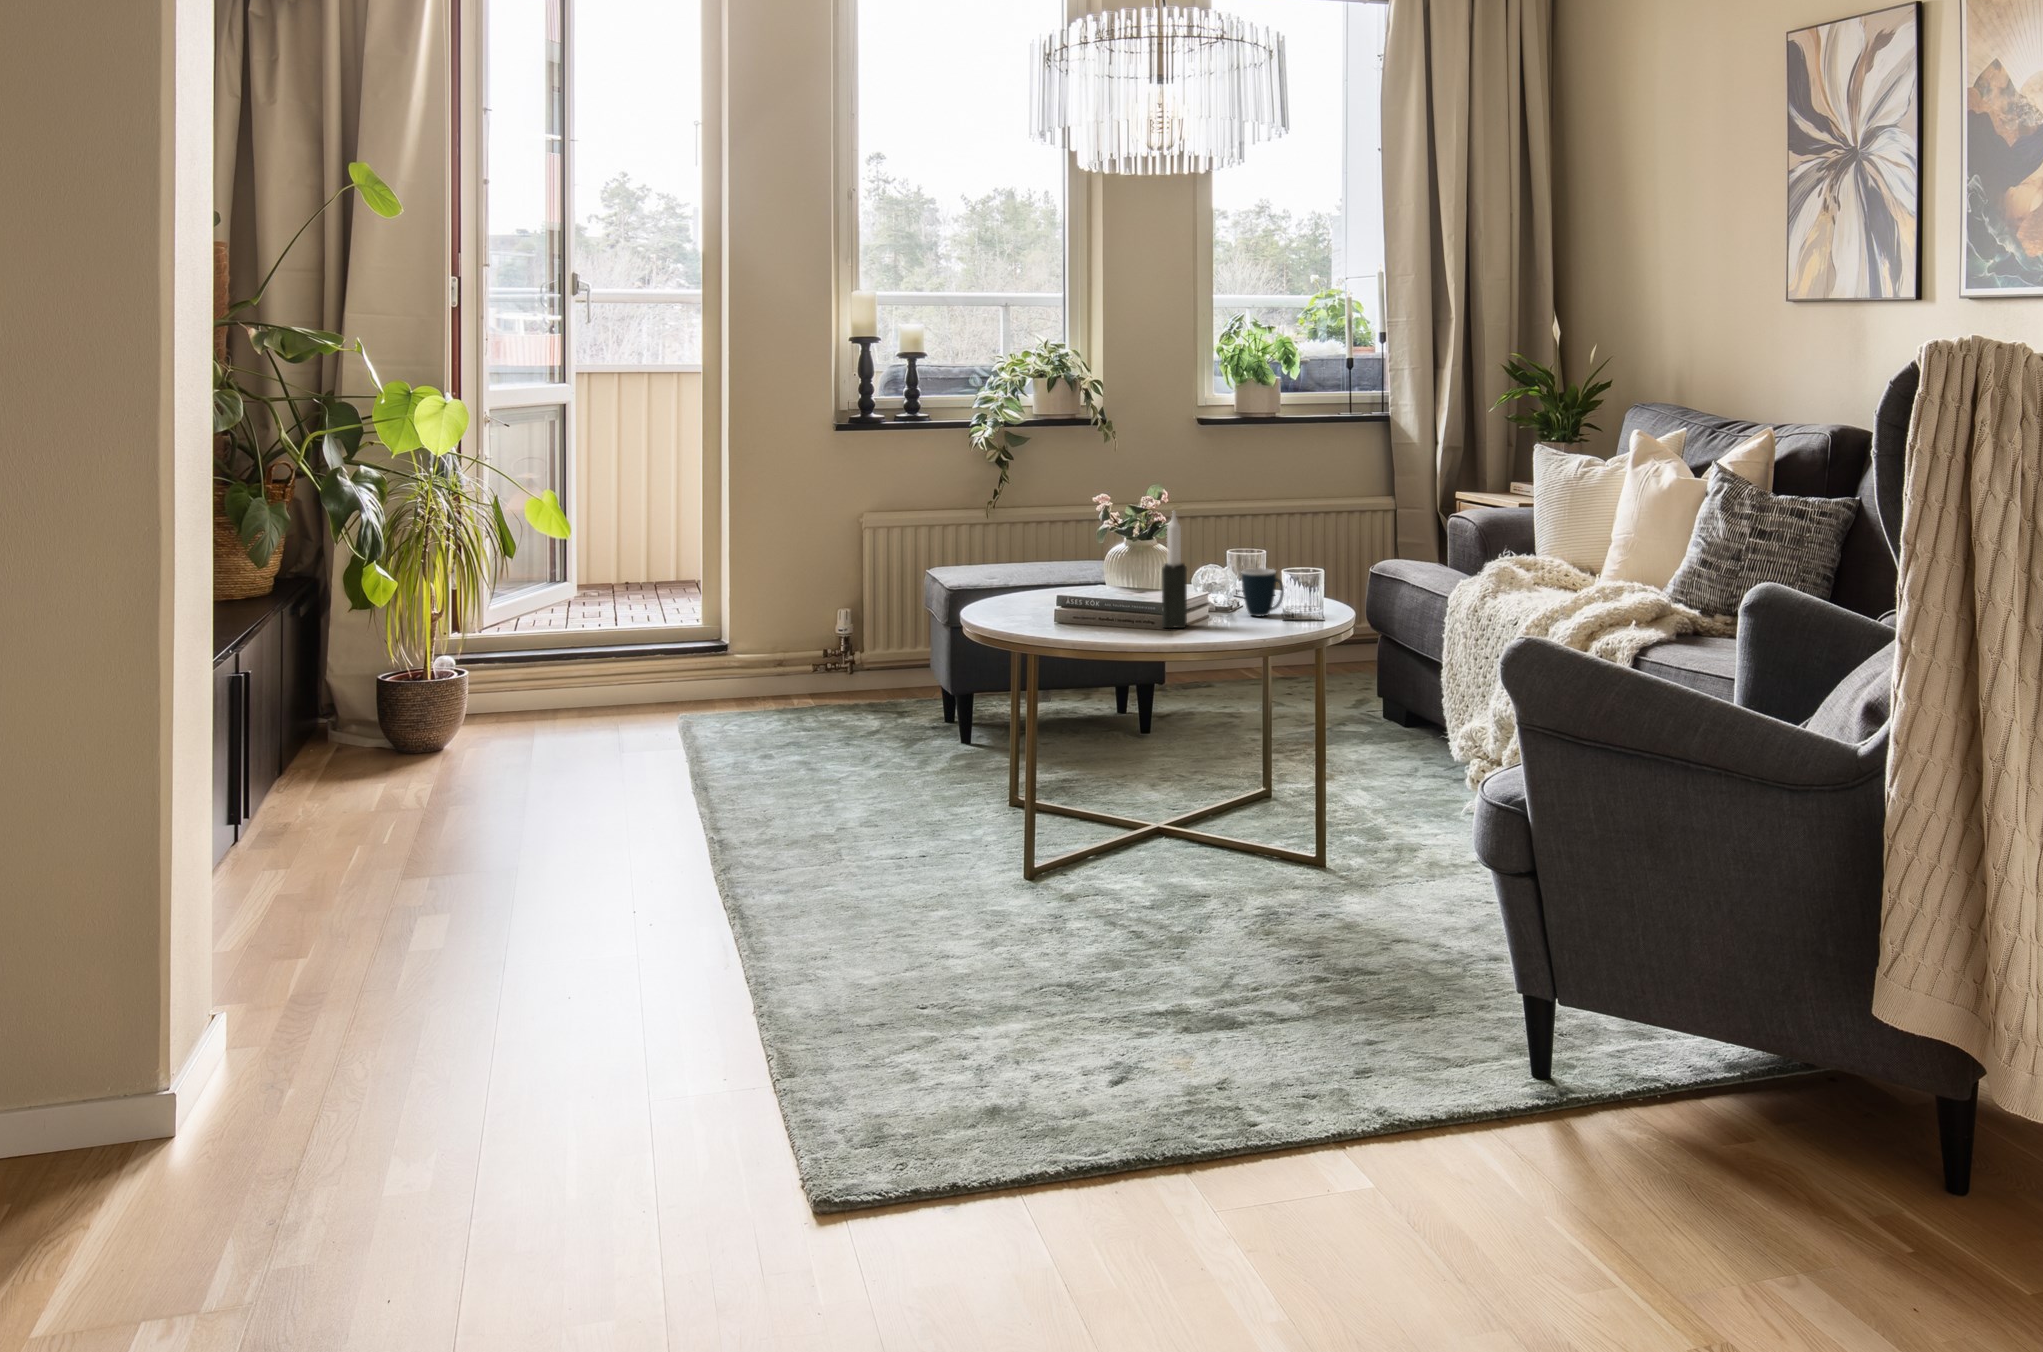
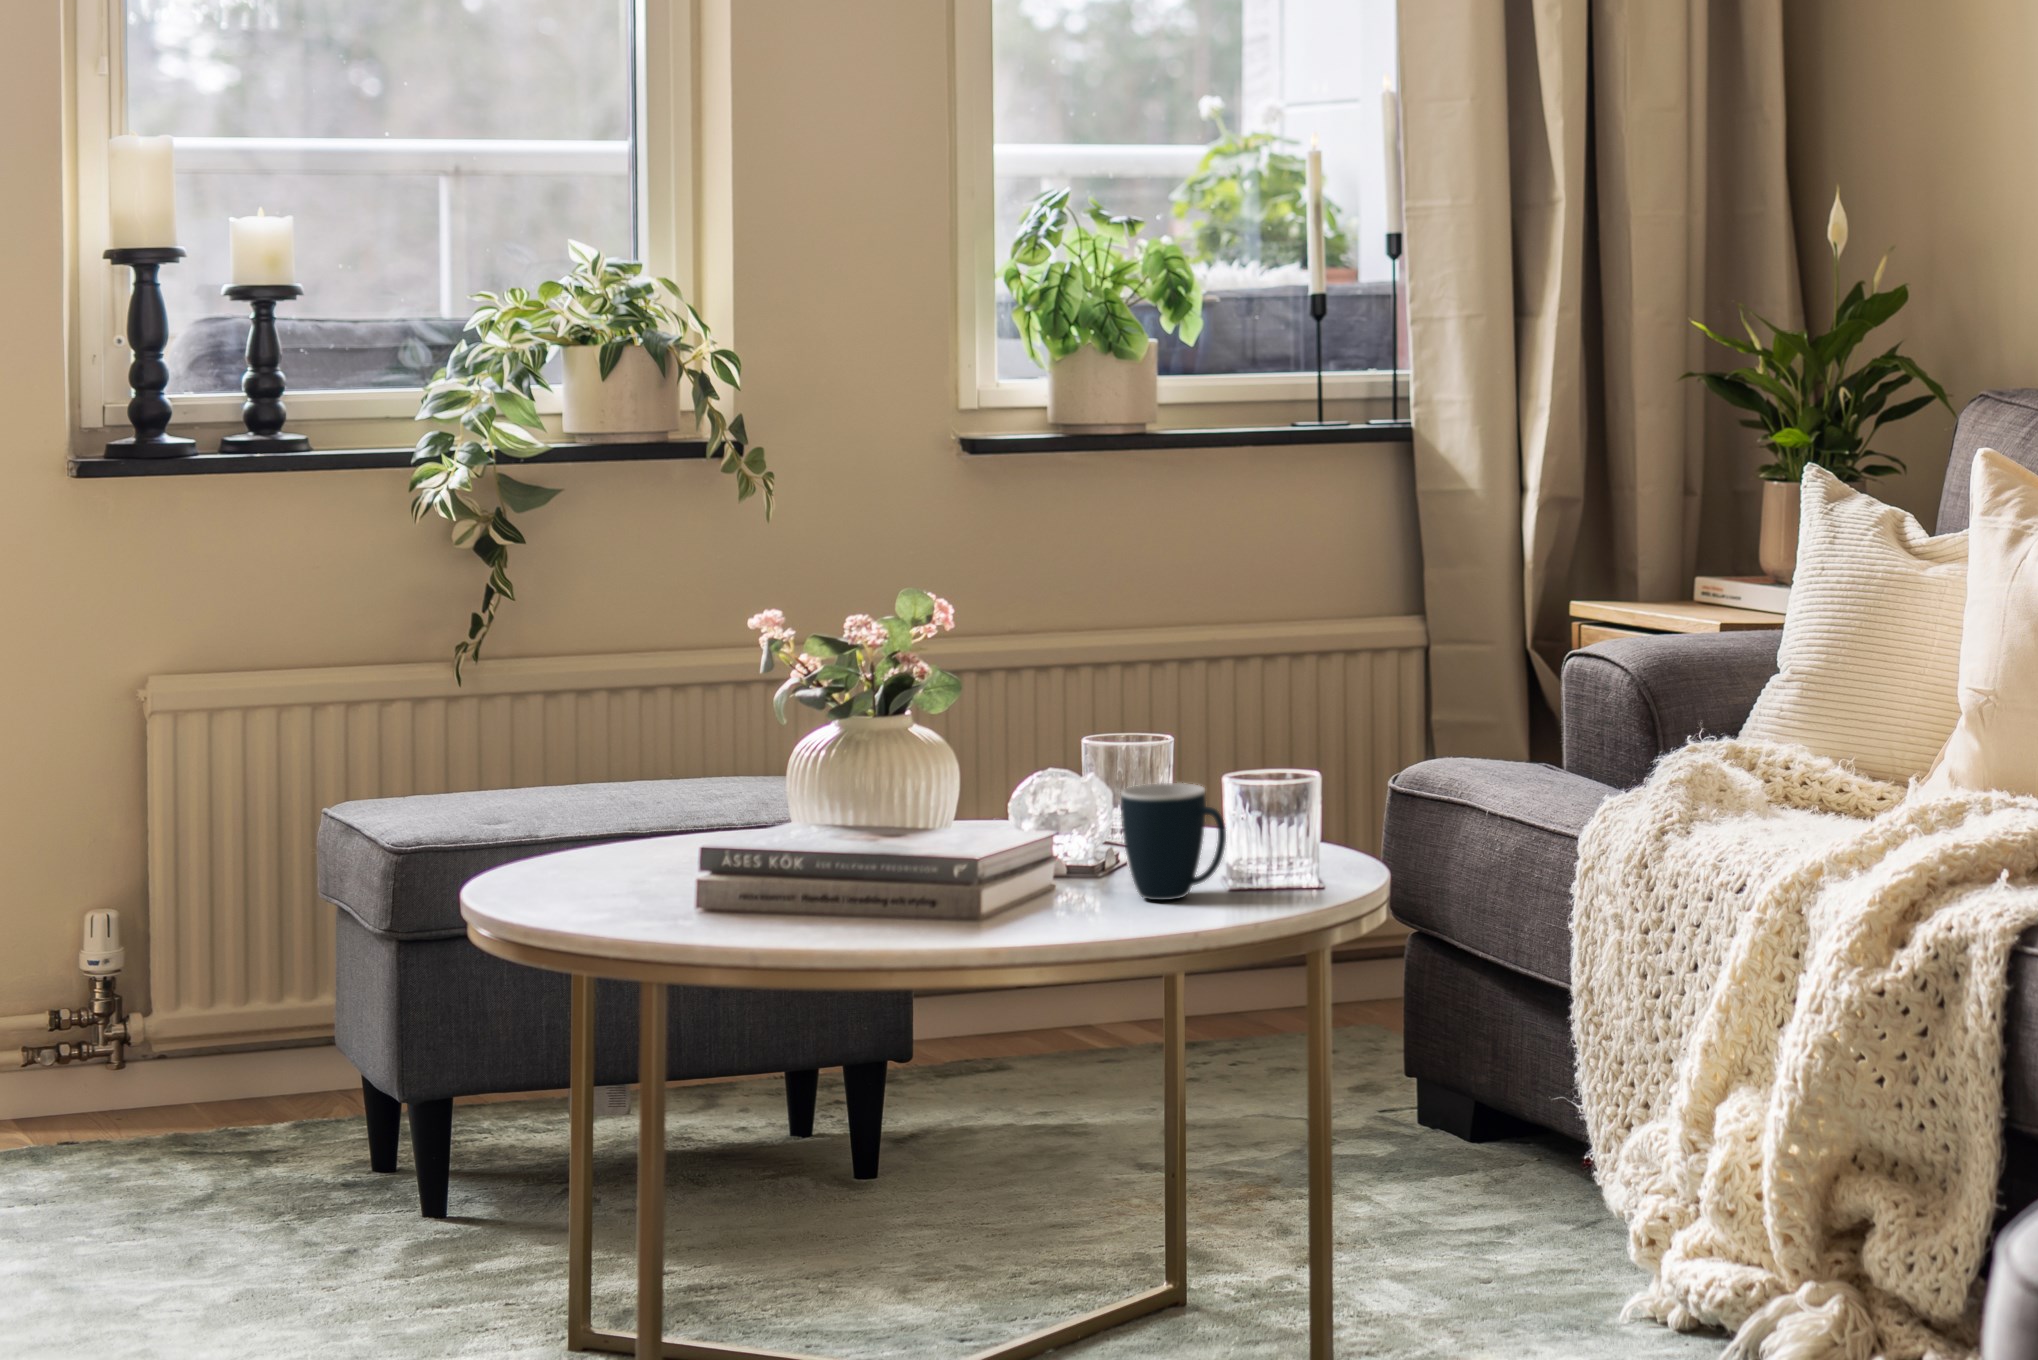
candle: present [1162,512,1187,628] -> none [927,651,990,940]

